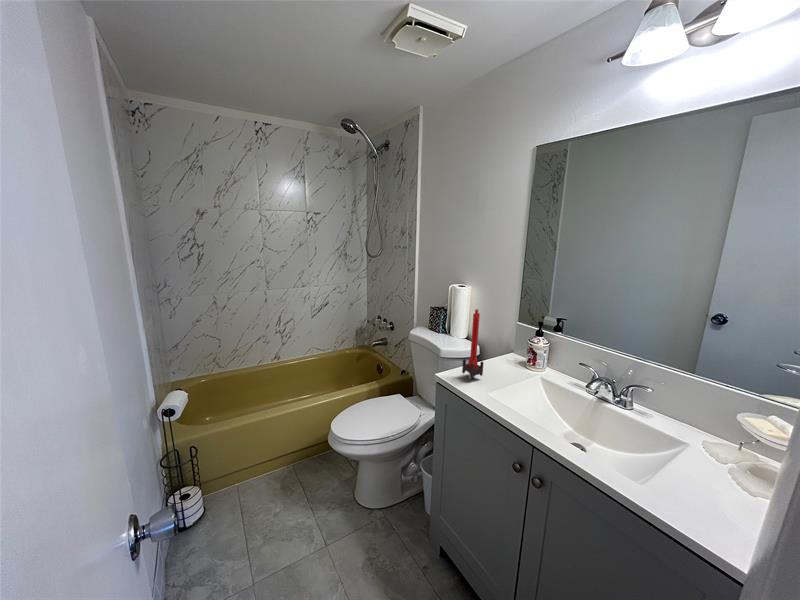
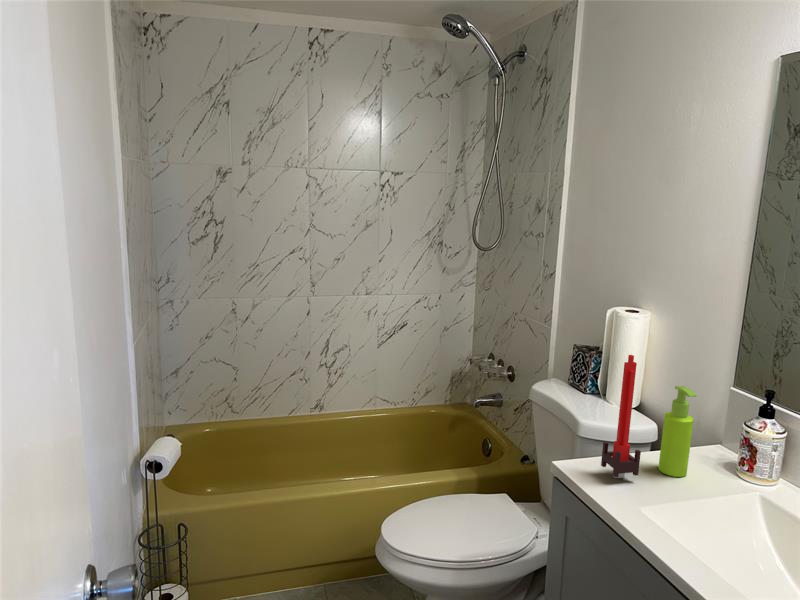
soap dispenser: none [489,324,509,373] -> present [658,386,697,477]

